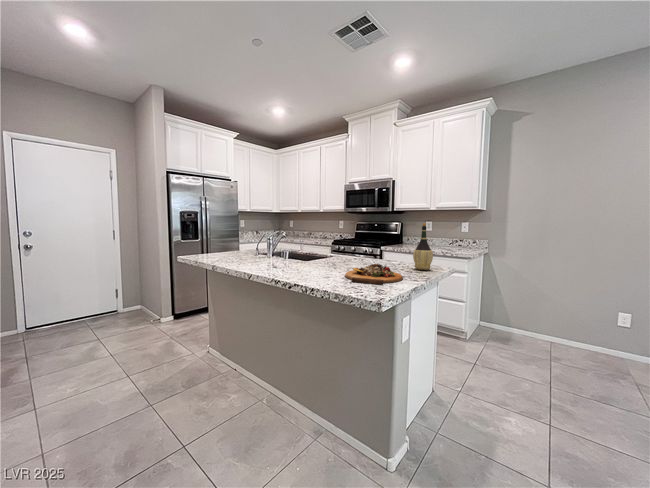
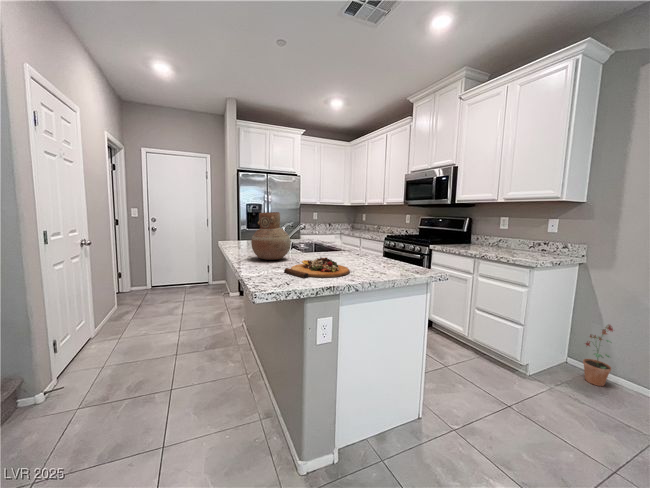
vase: none [280,221,321,271] -> present [251,212,291,260]
wine bottle: present [413,223,433,270] -> none [388,216,410,271]
potted plant: none [495,294,513,337] -> present [583,325,613,386]

